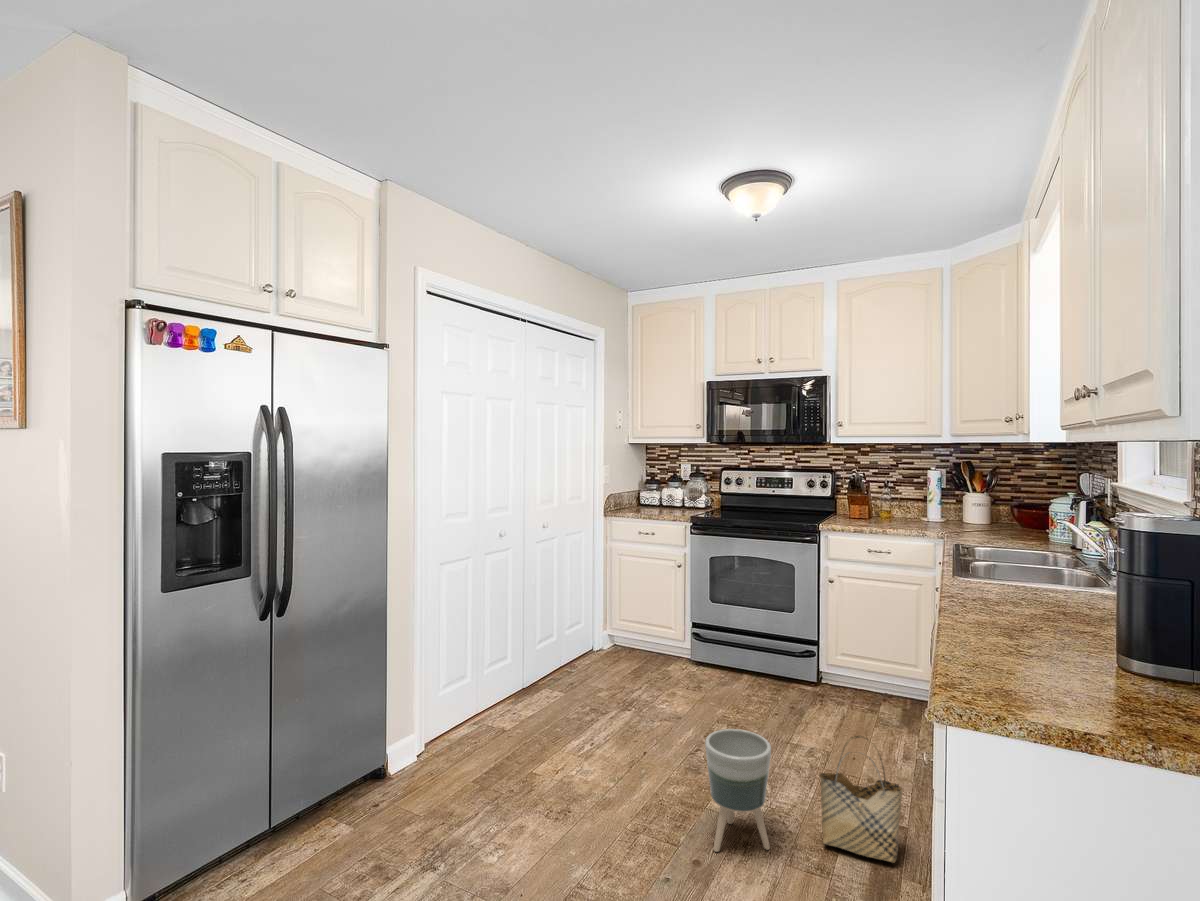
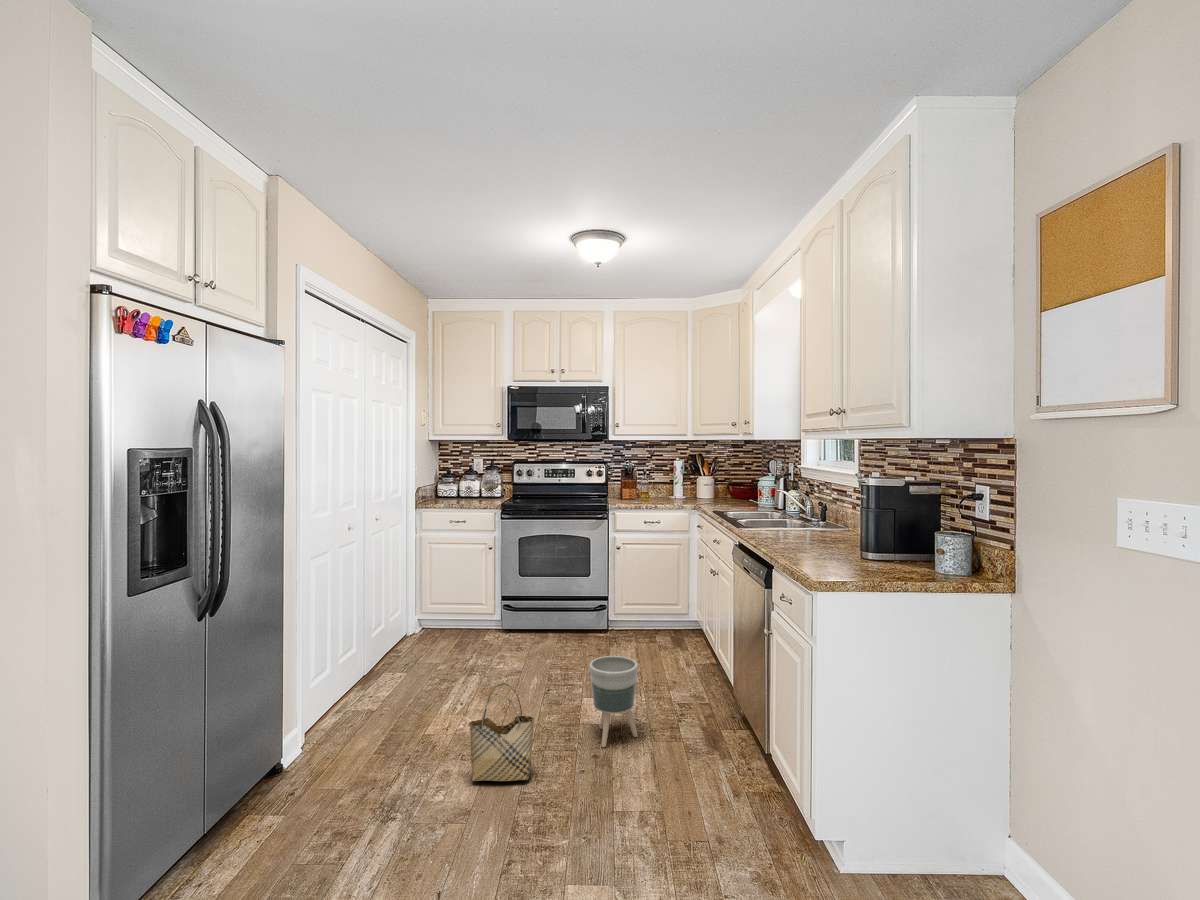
woven basket: present [819,736,903,863] -> present [469,683,534,781]

